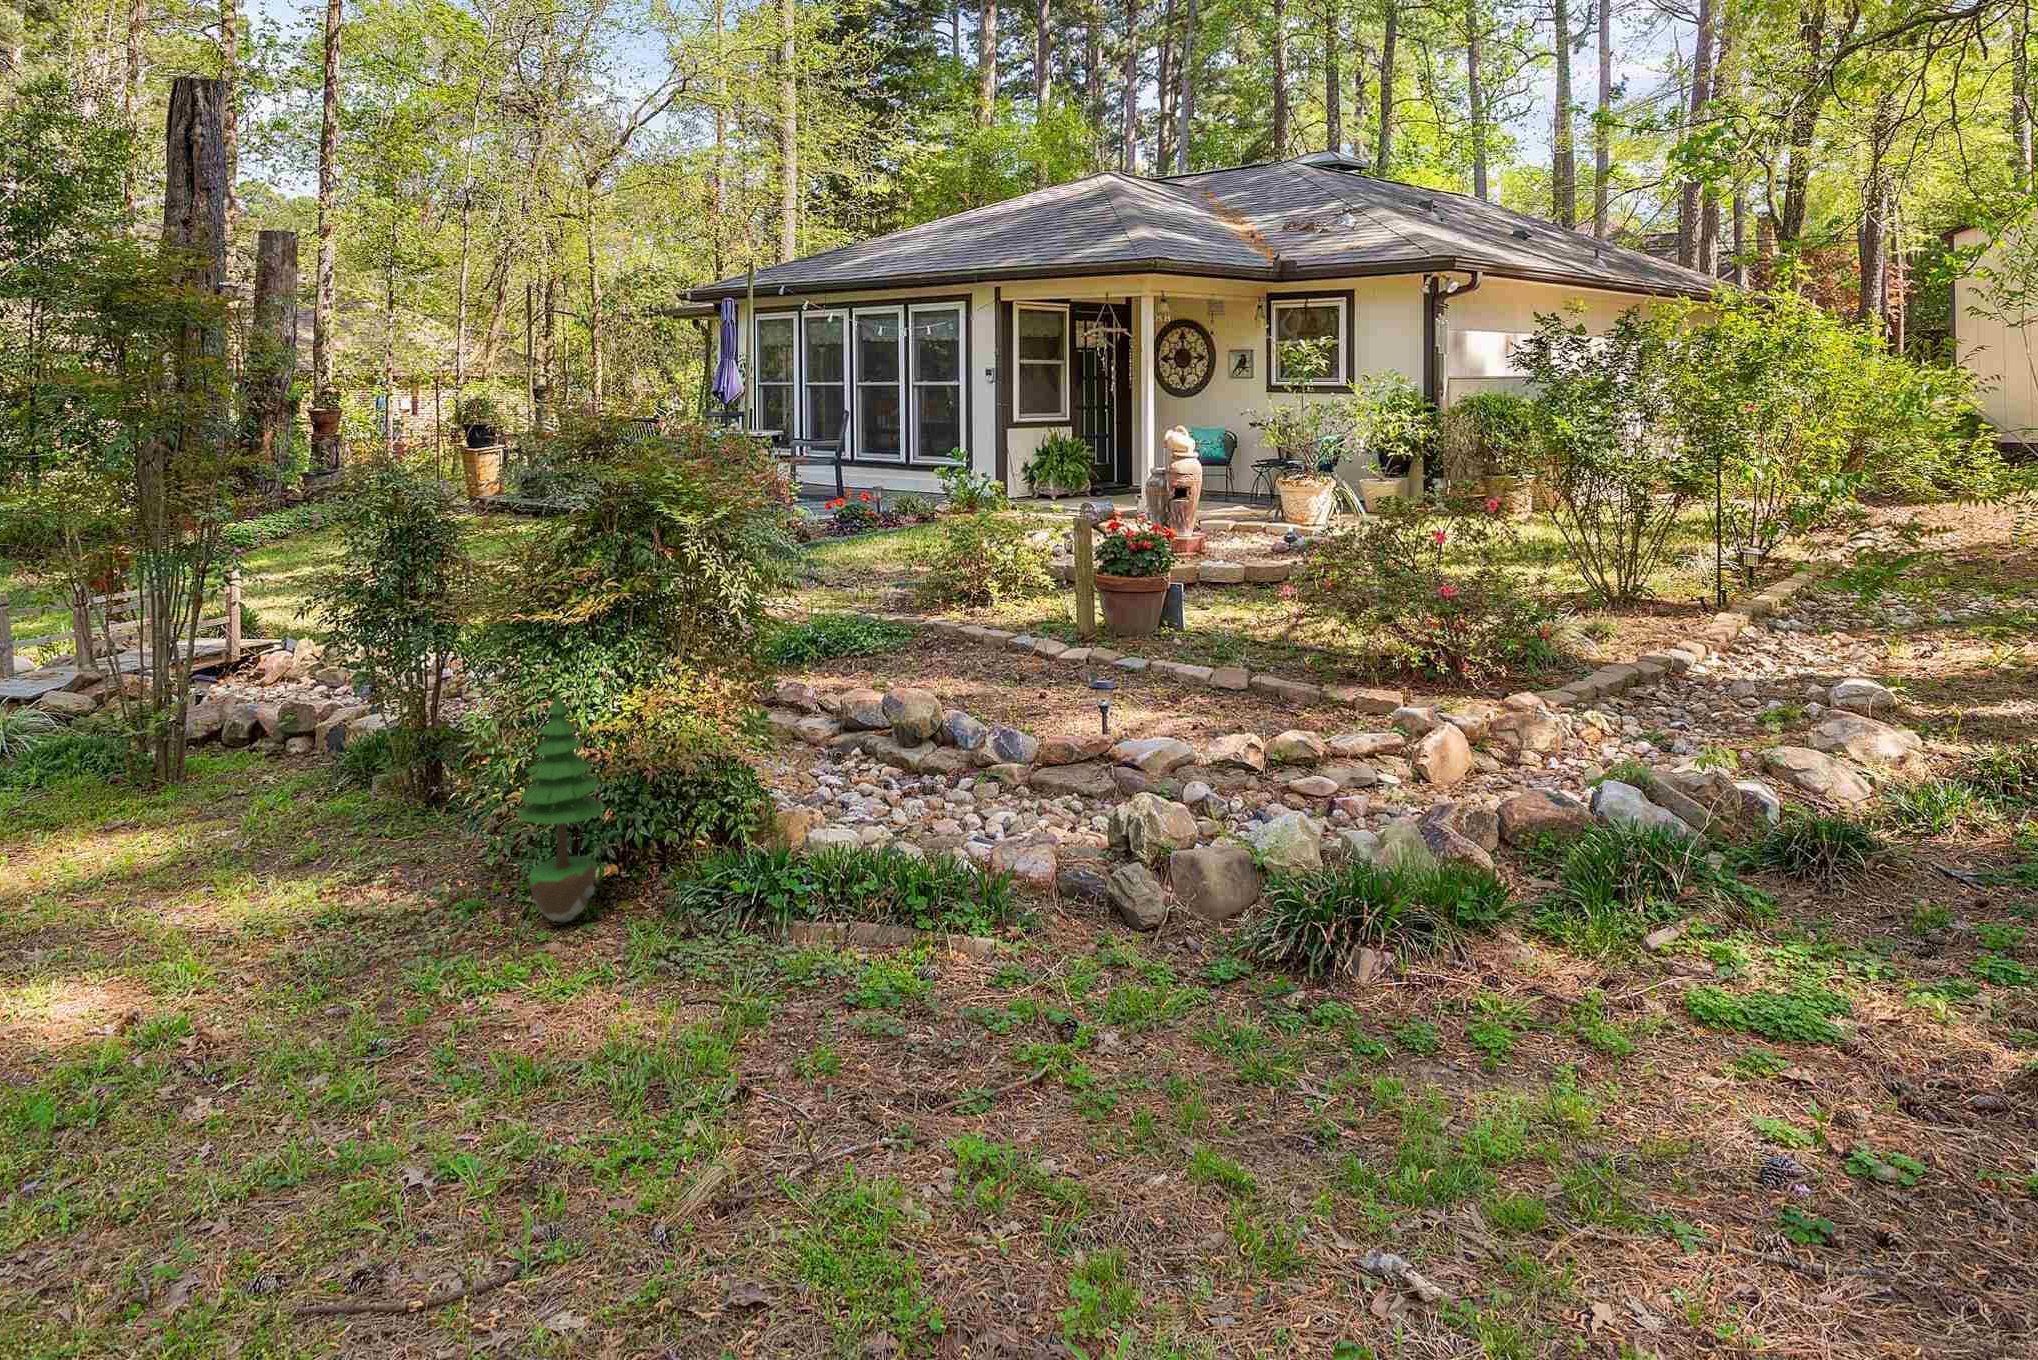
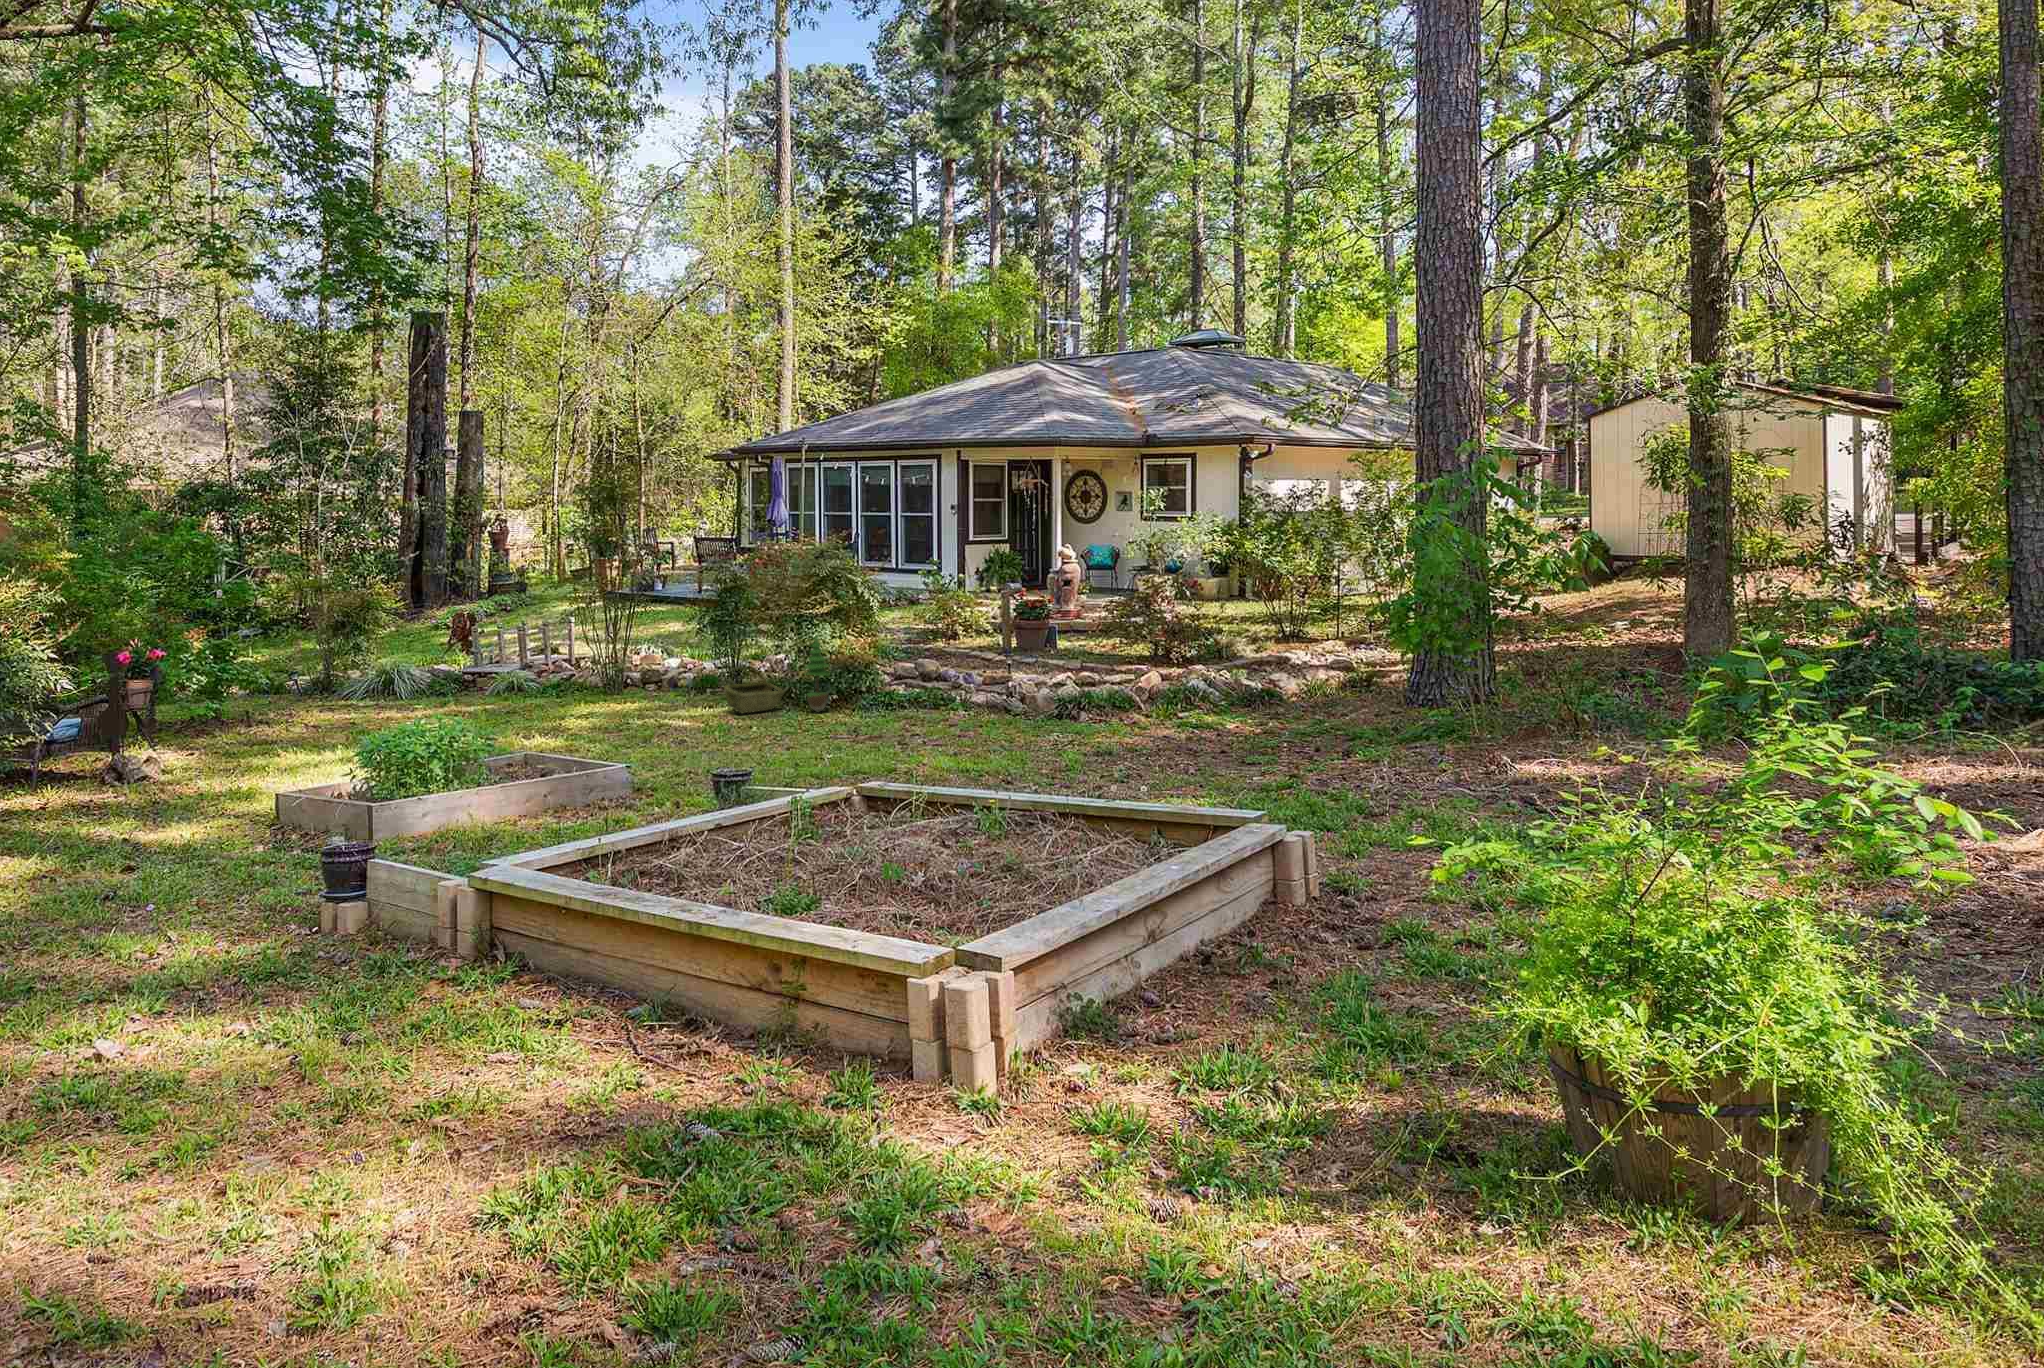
woven basket: none [294,811,482,932] -> present [724,682,784,713]

